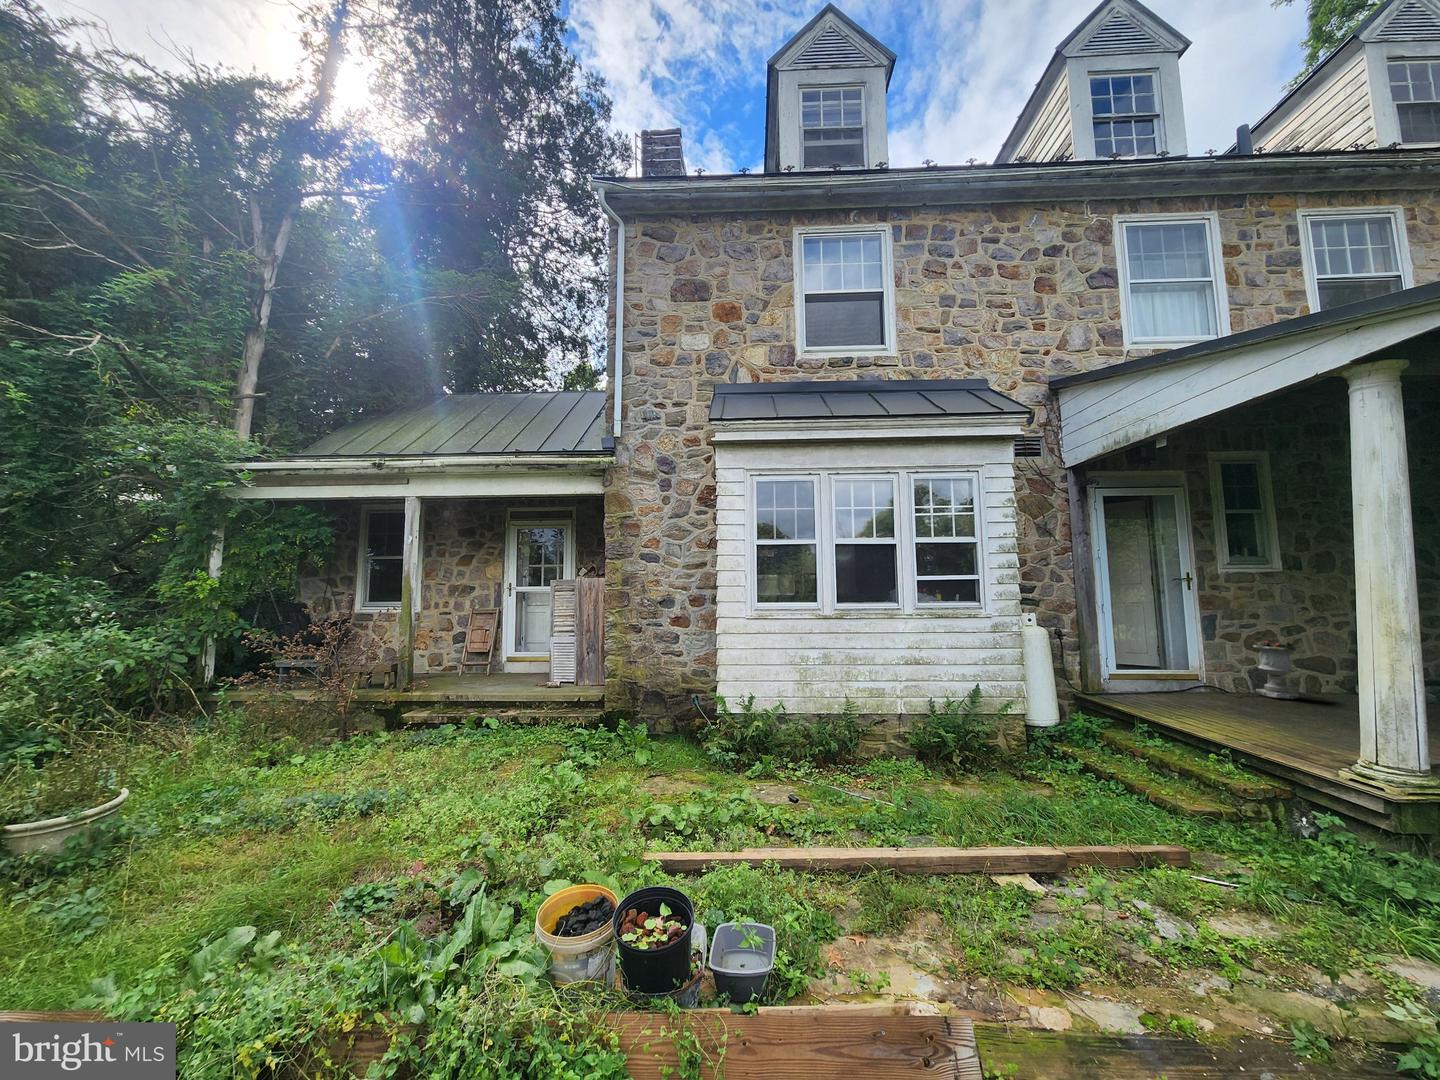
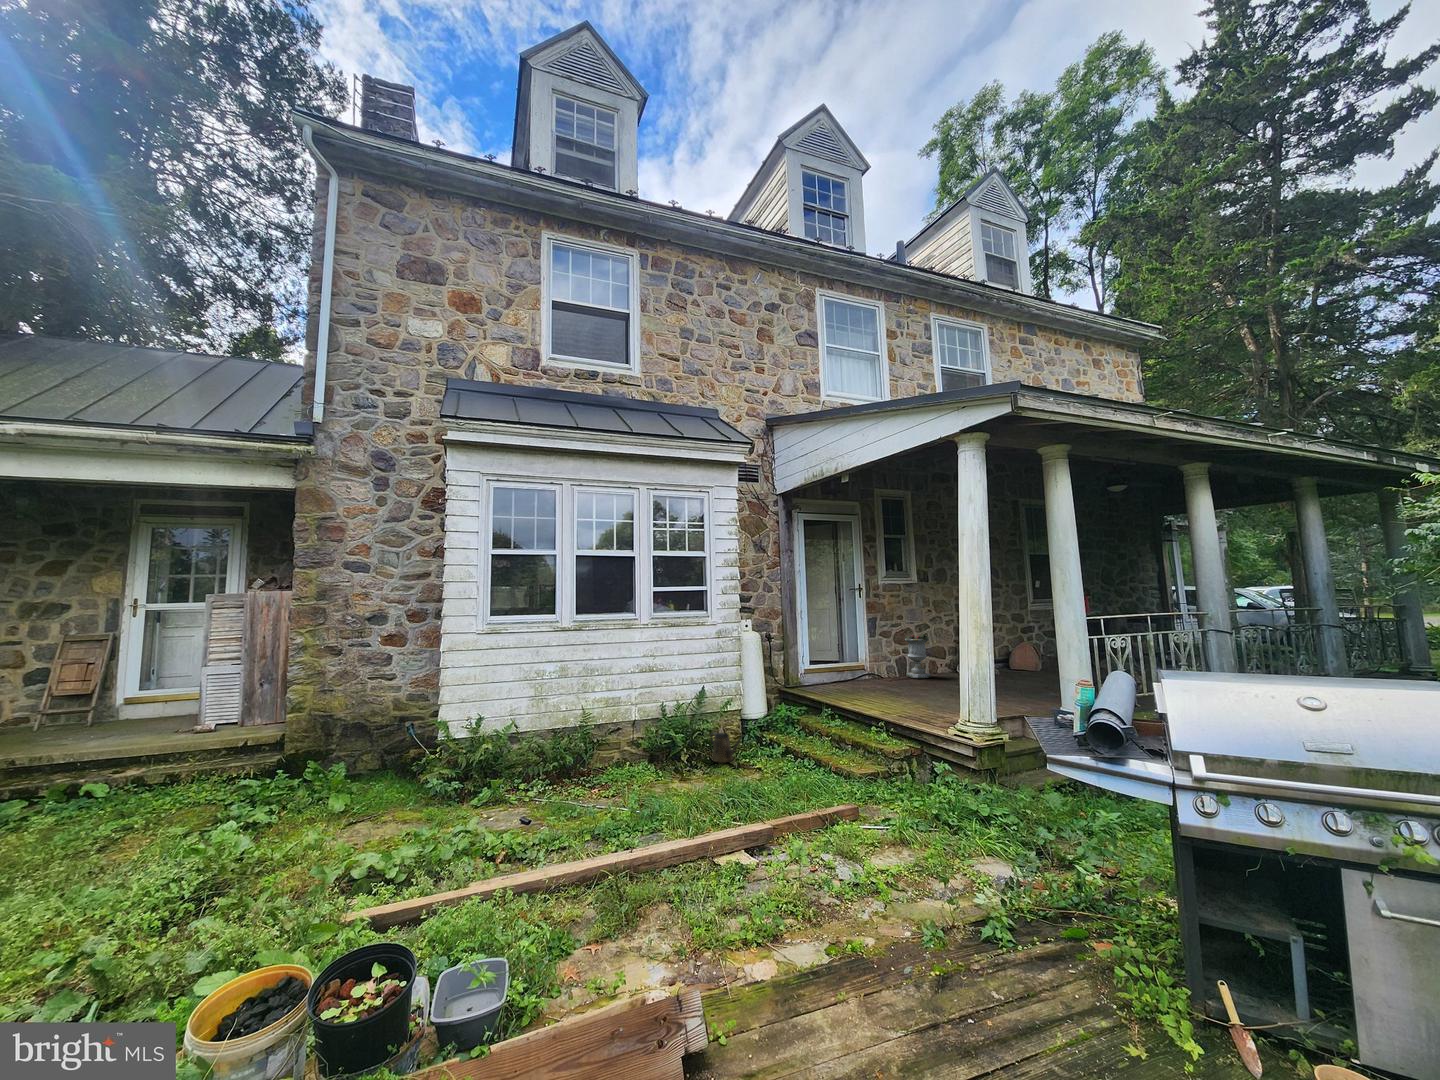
watering can: none [986,740,1033,777] -> present [710,733,743,763]

